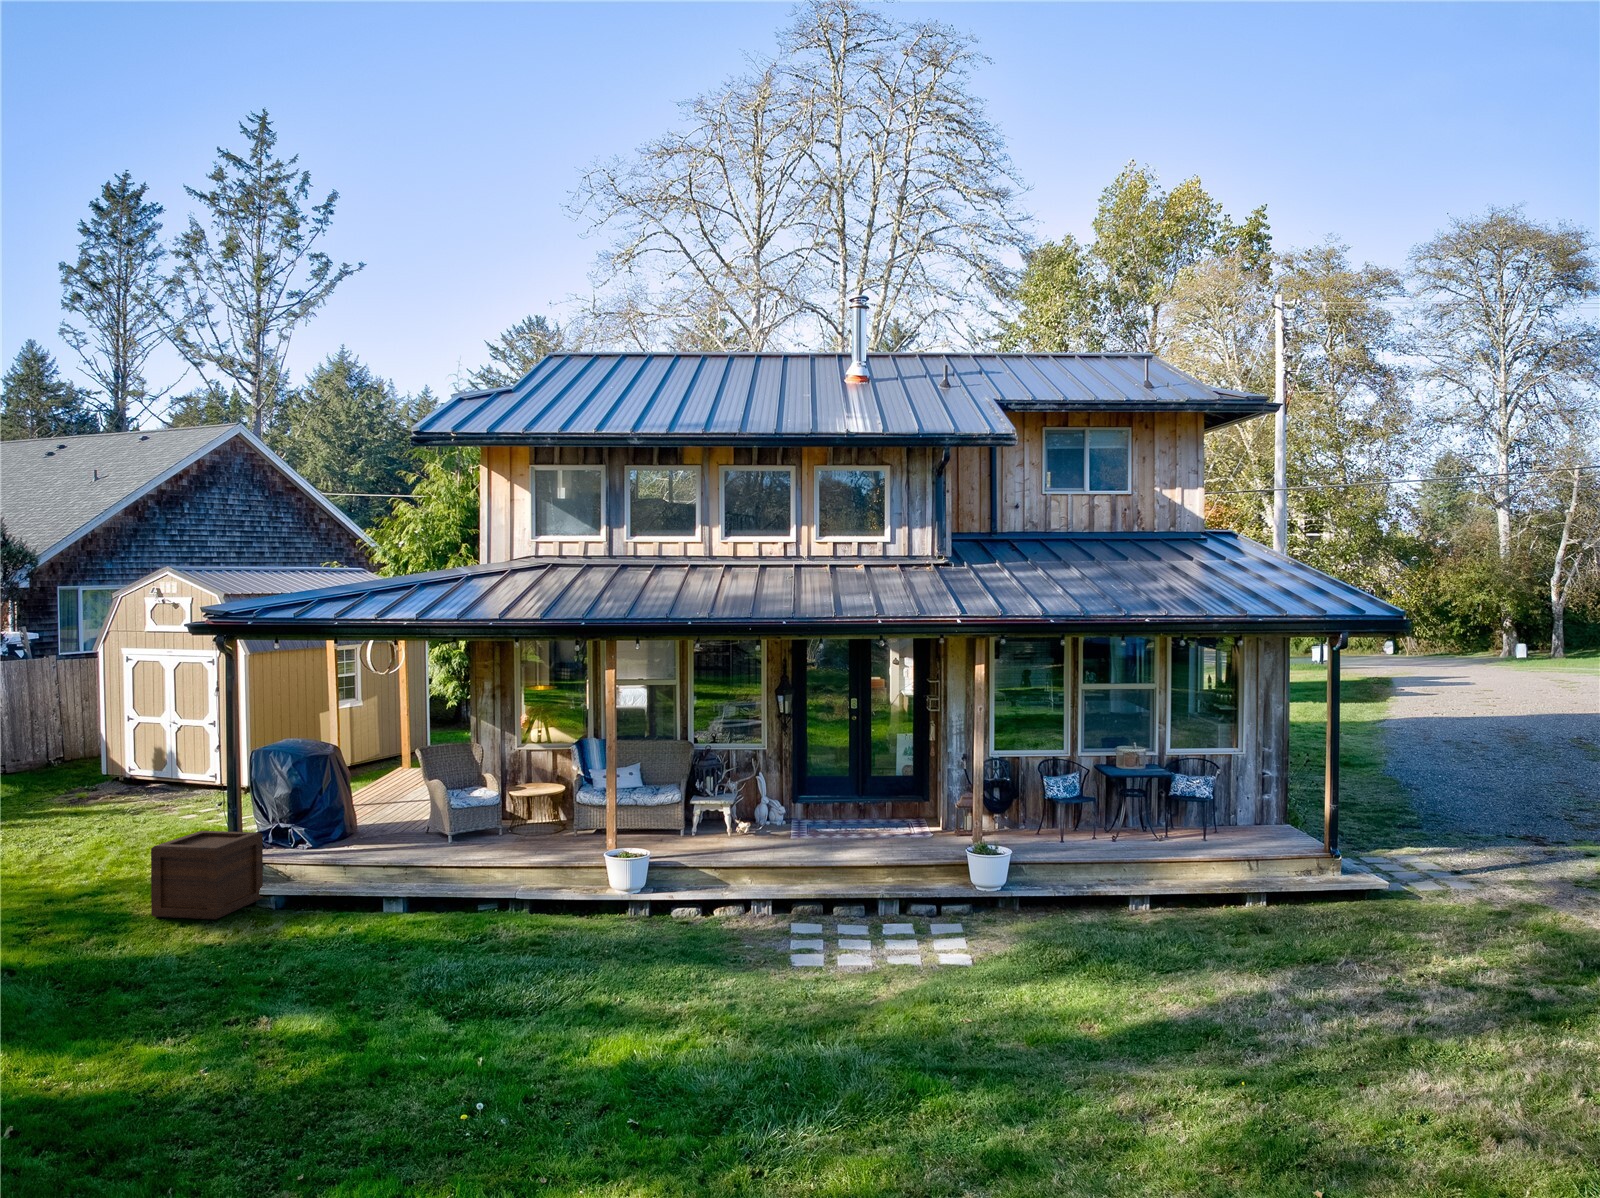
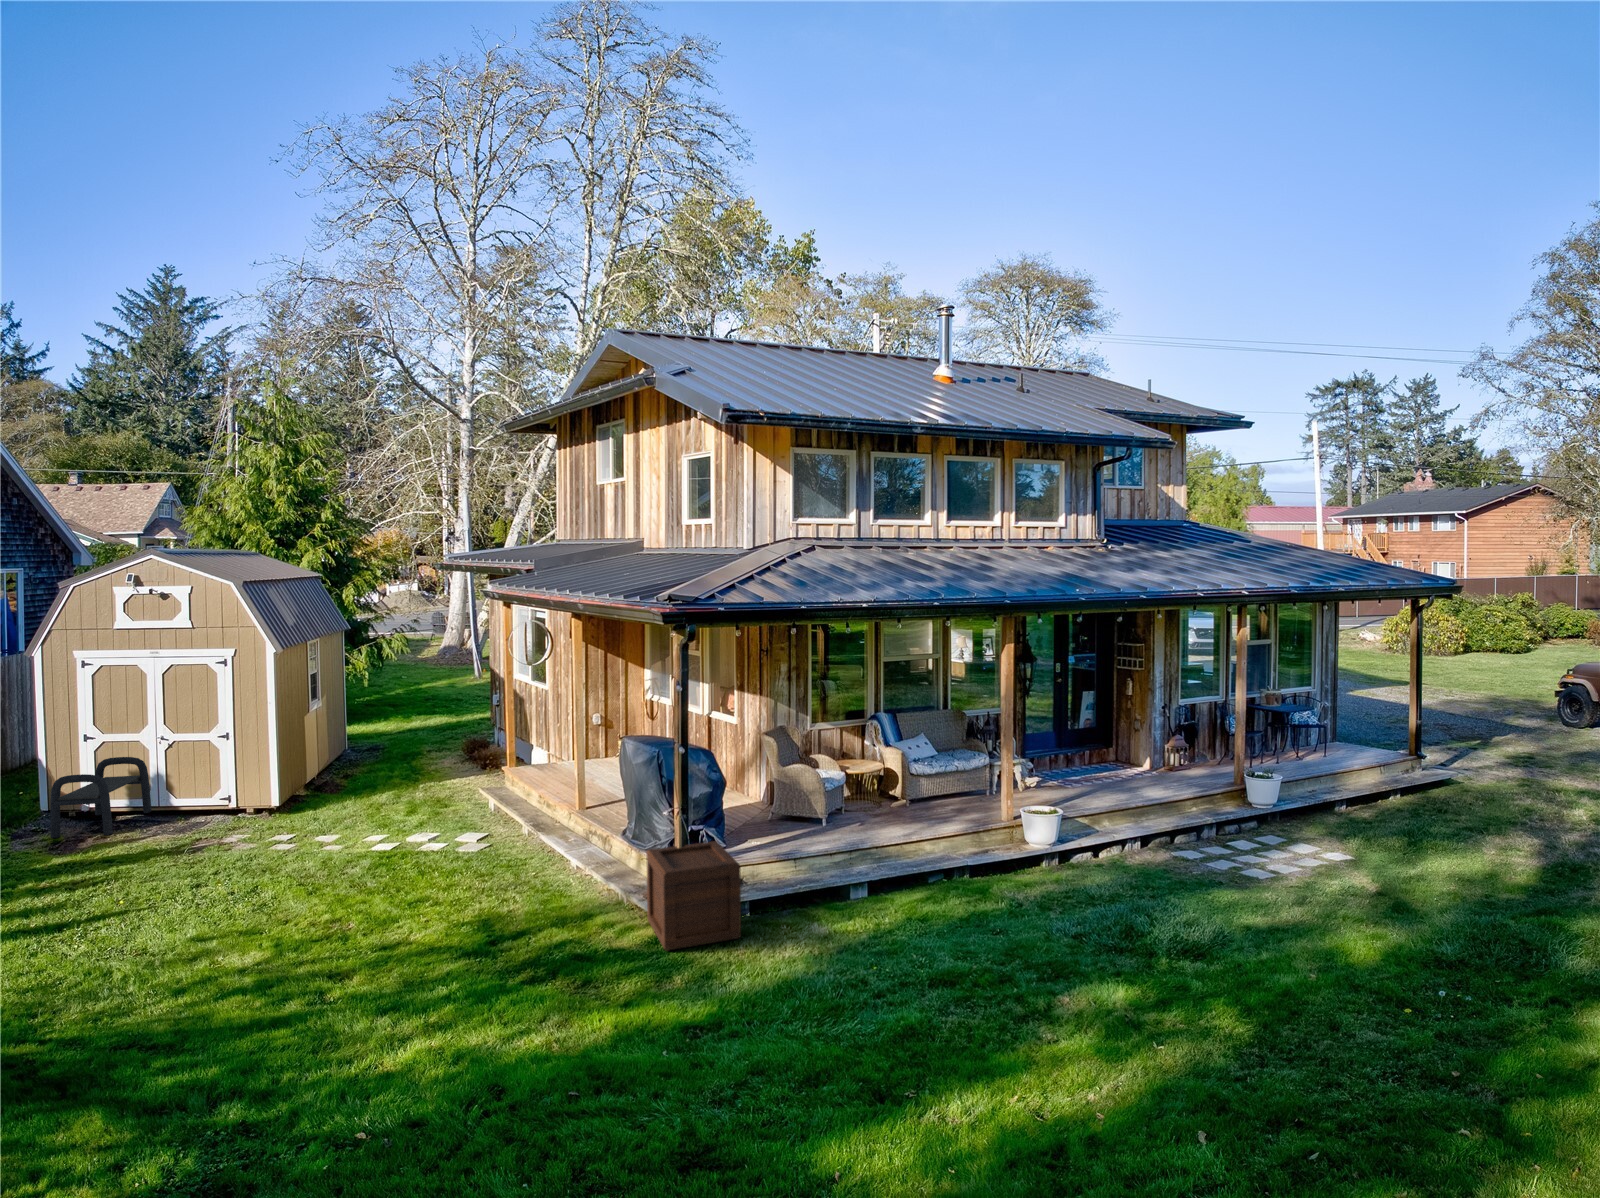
bench: none [72,733,158,789] -> present [50,757,151,838]

